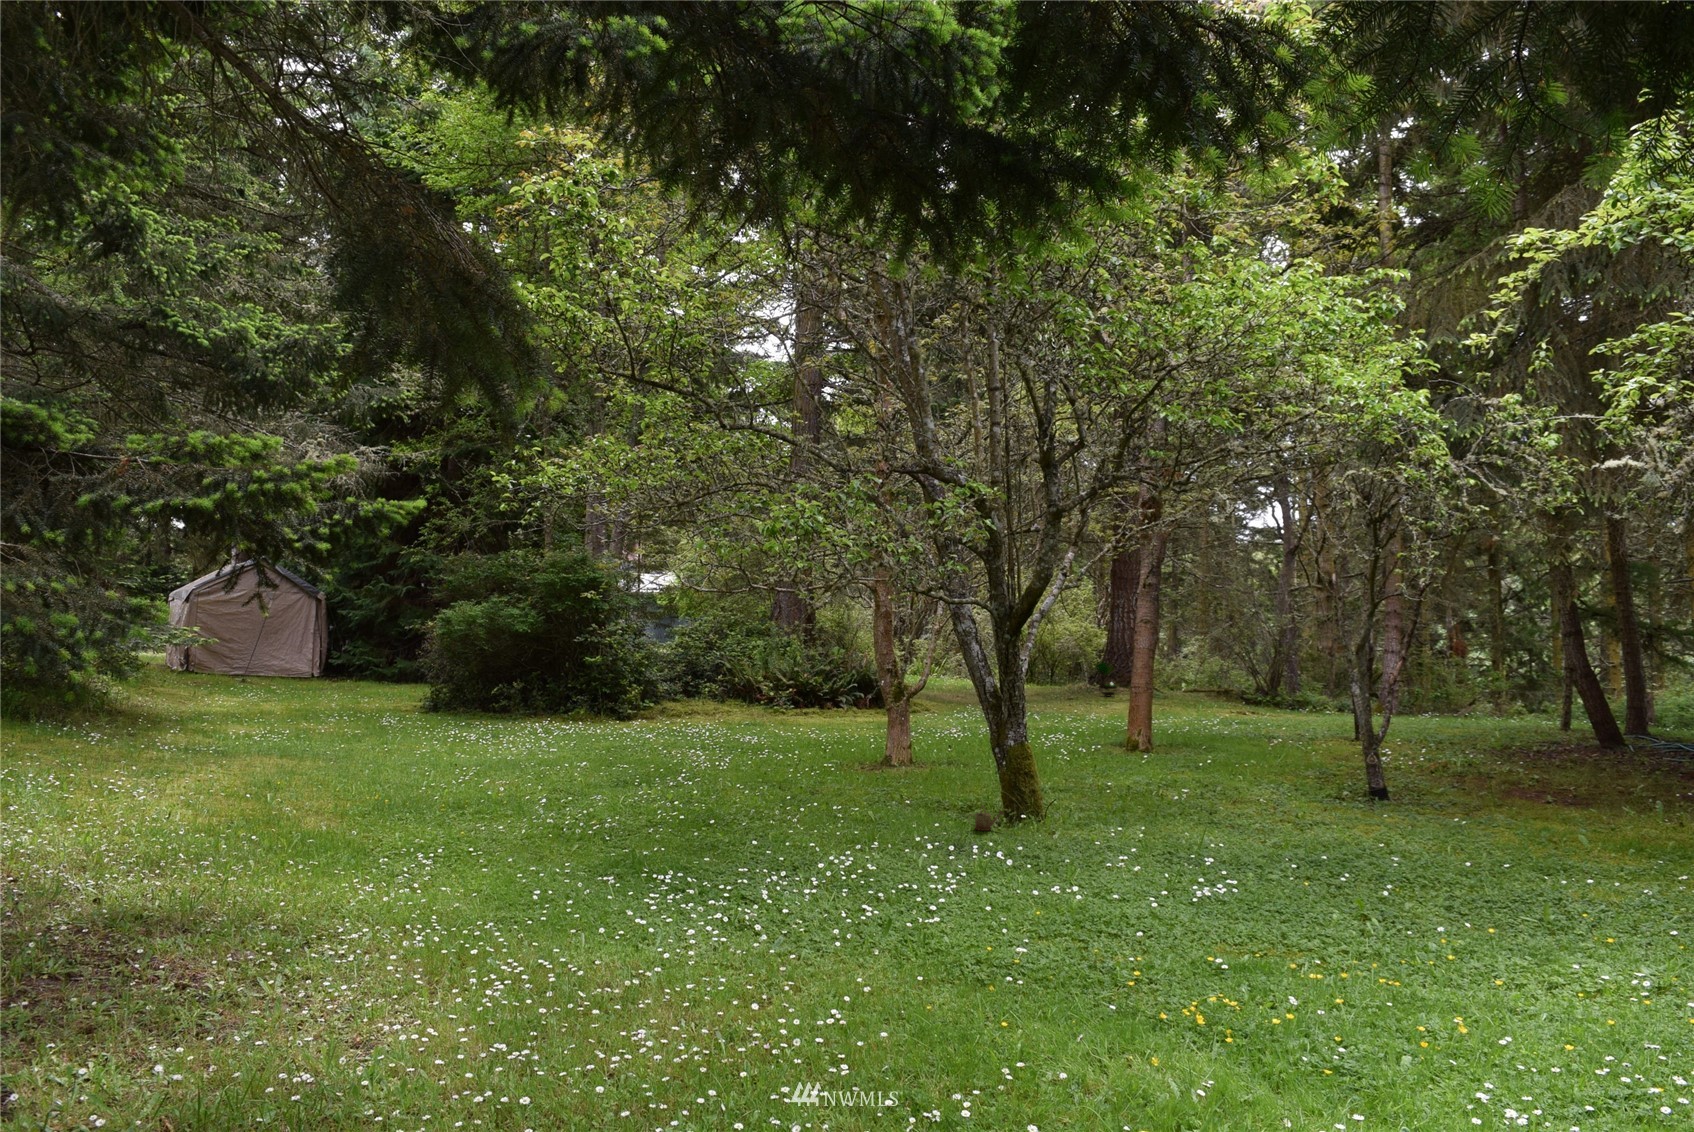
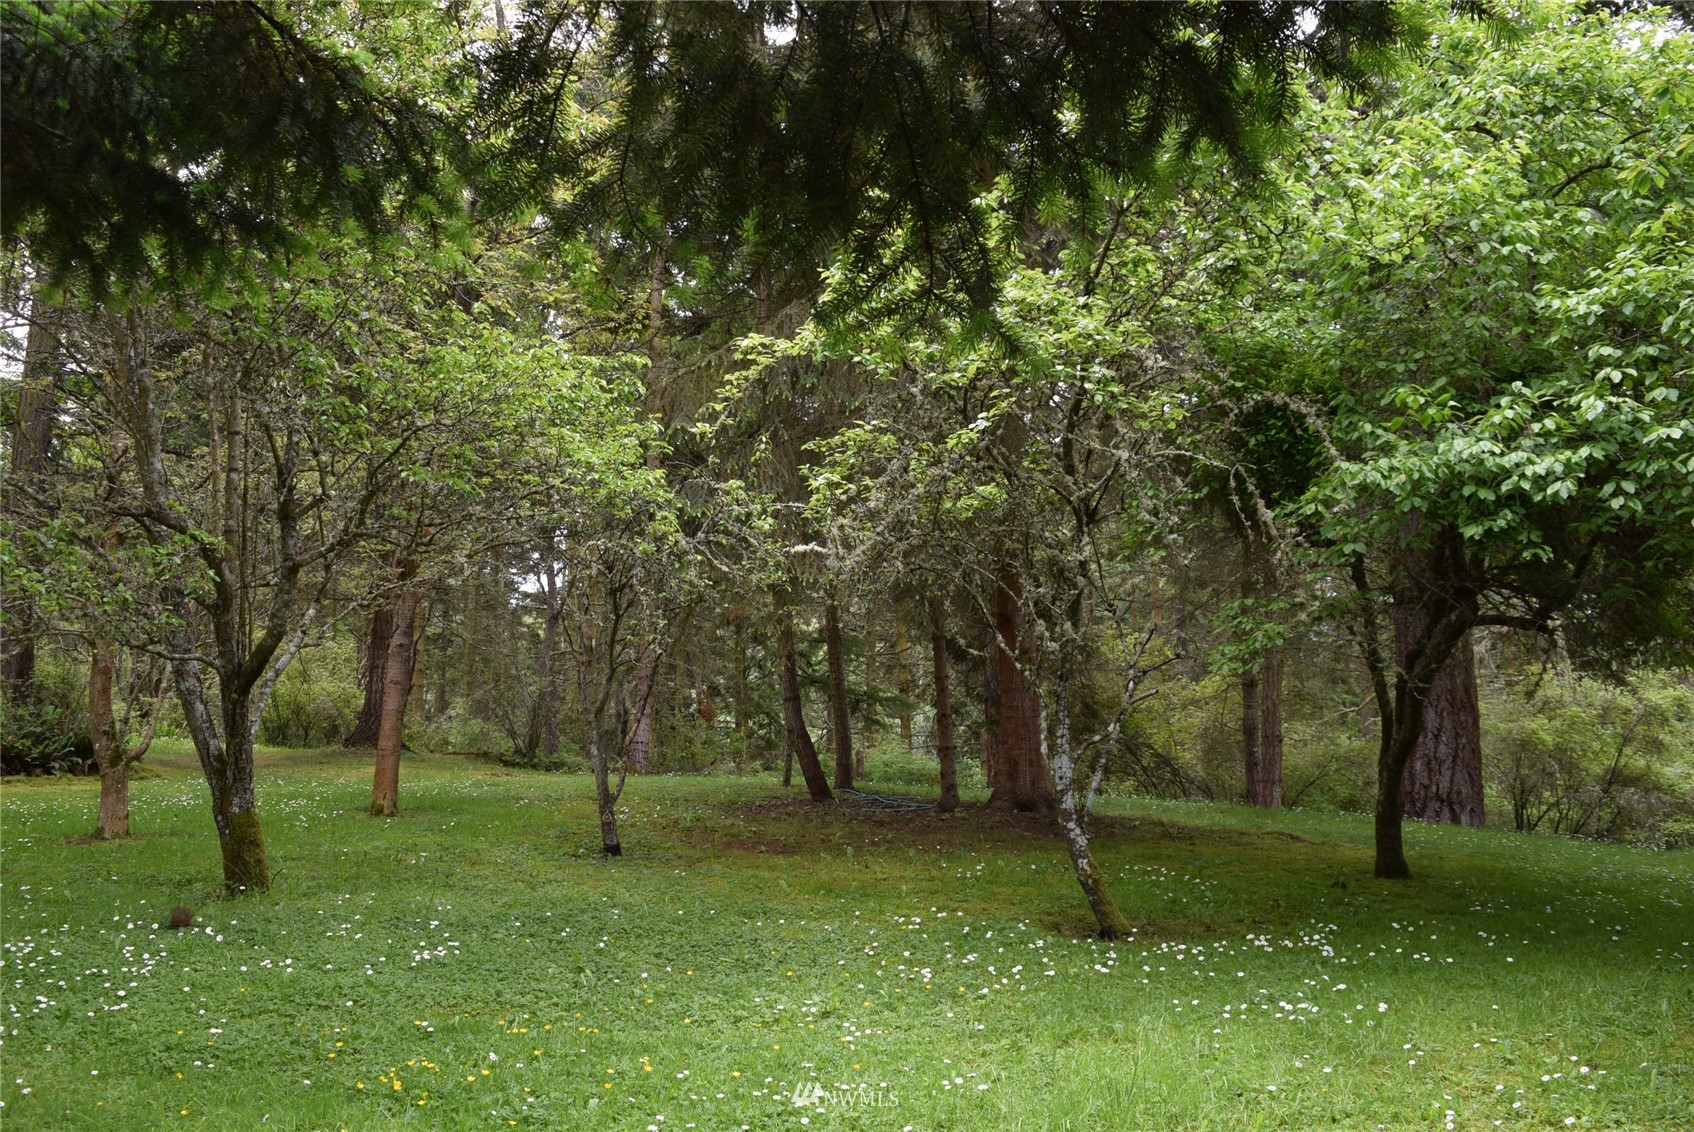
potted tree: present [1094,661,1117,696] -> none [317,746,346,795]

